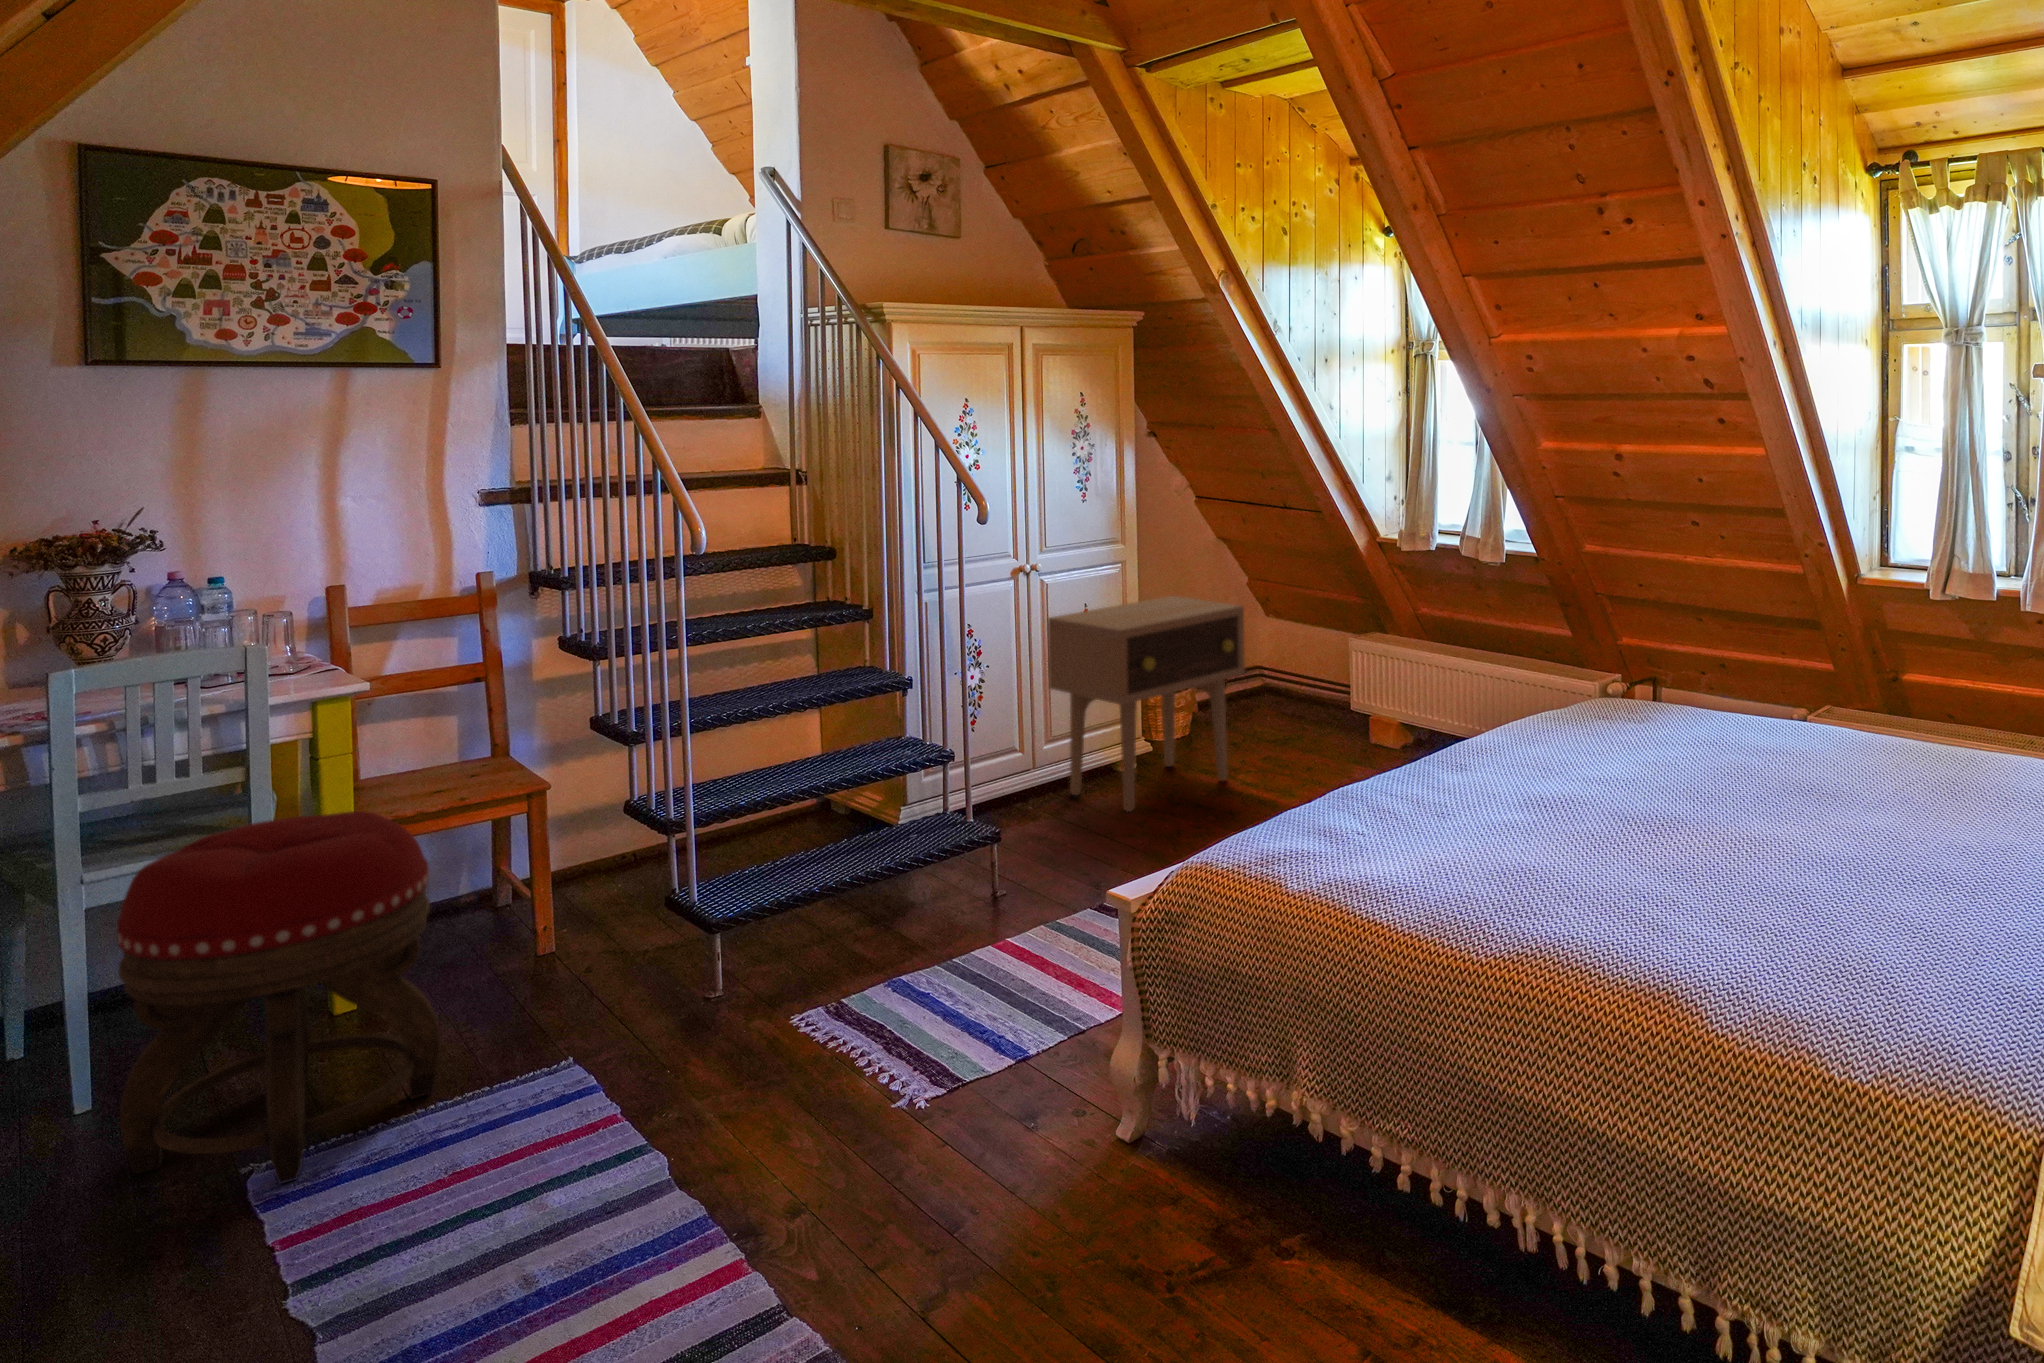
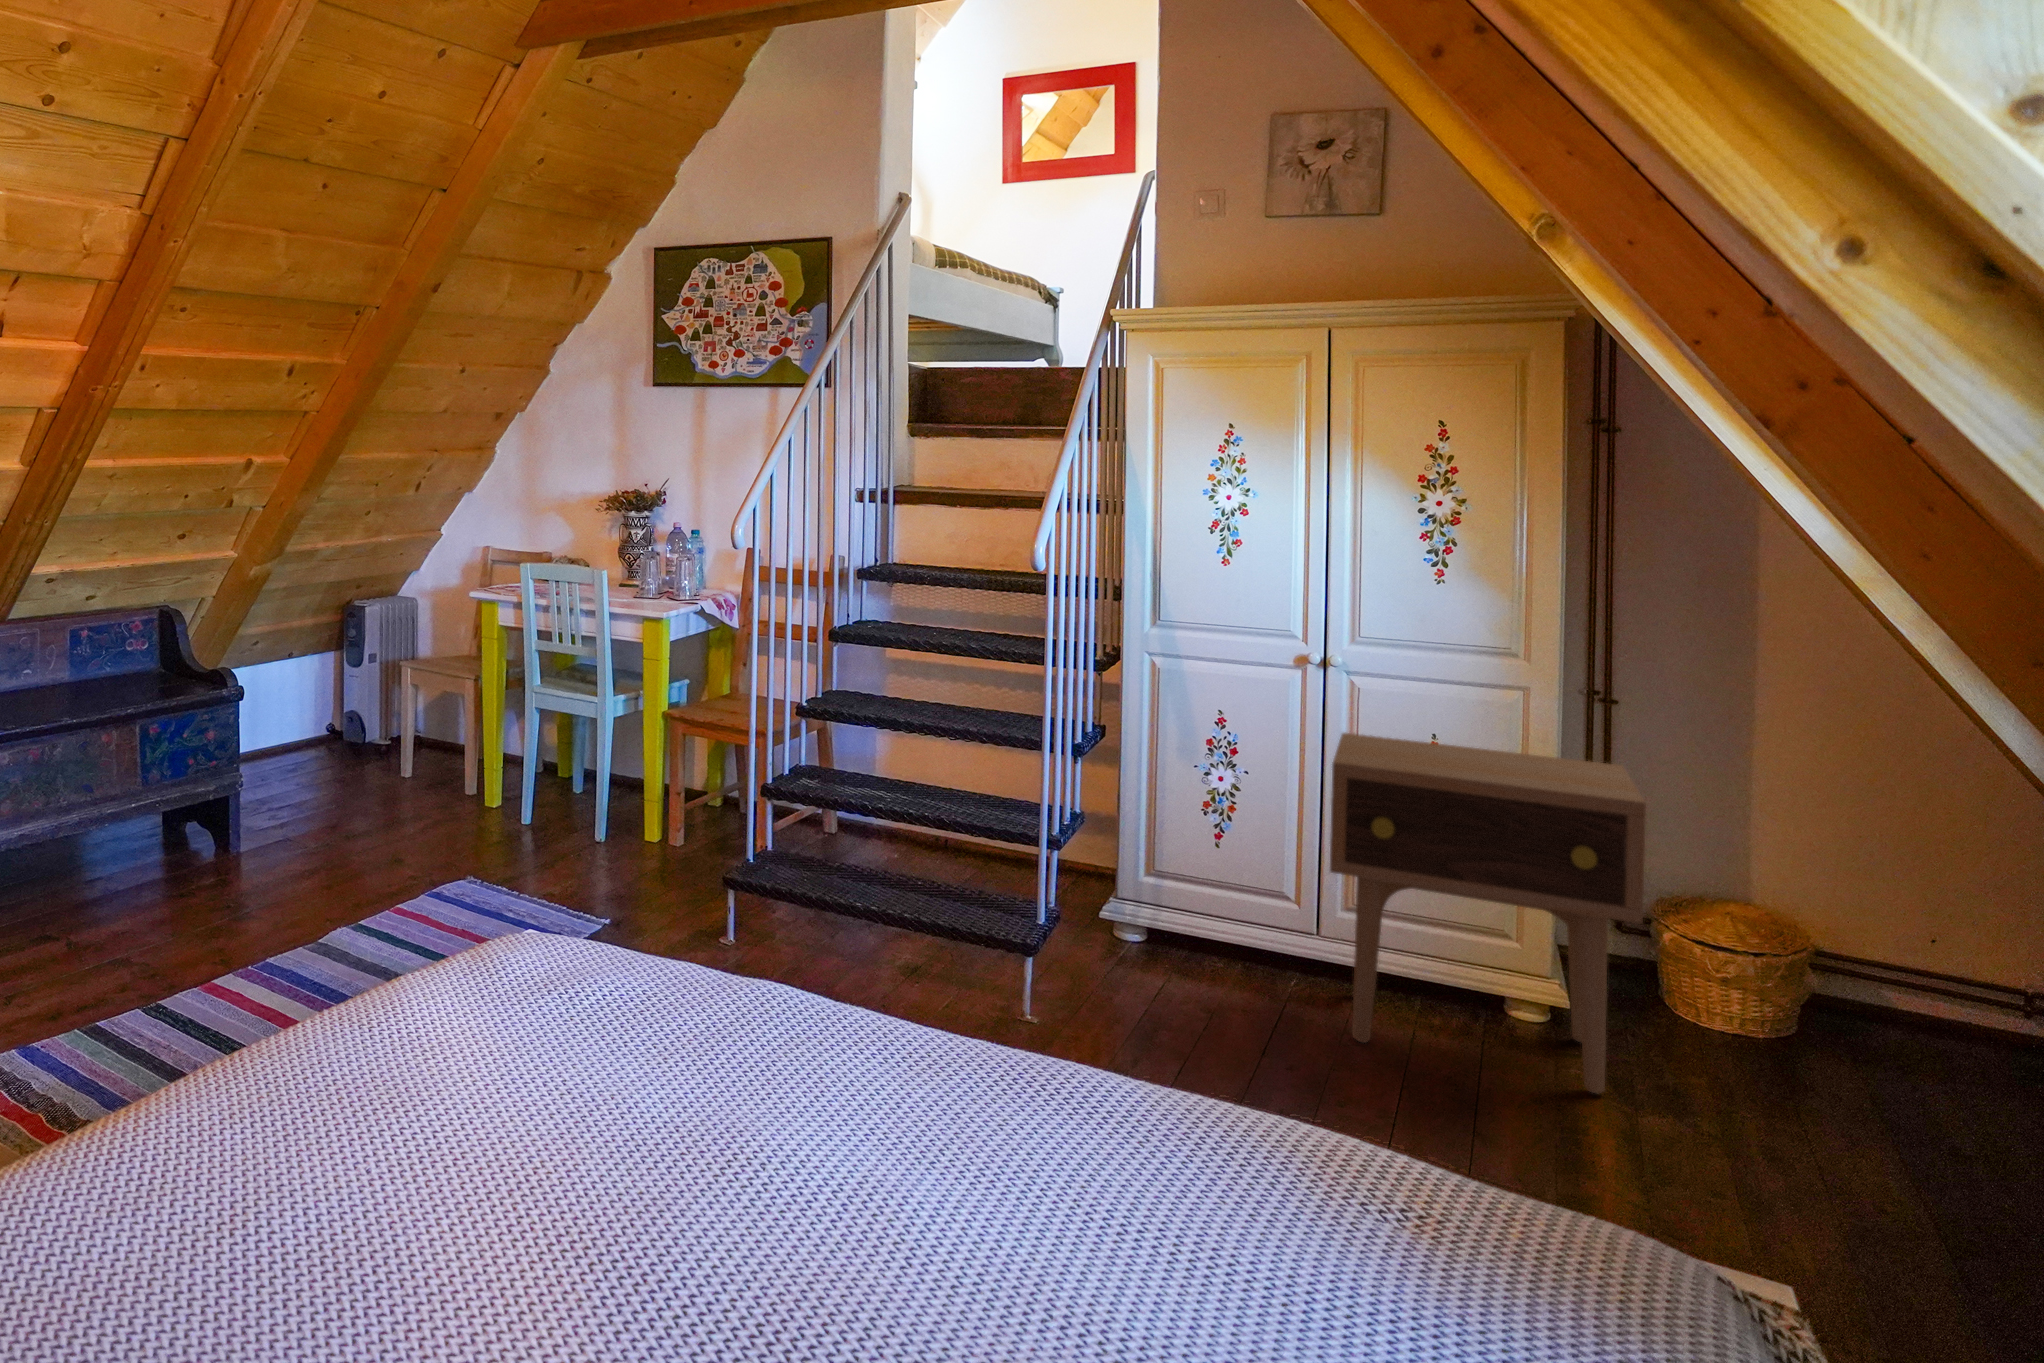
footstool: present [117,811,440,1184] -> none [409,671,566,892]

